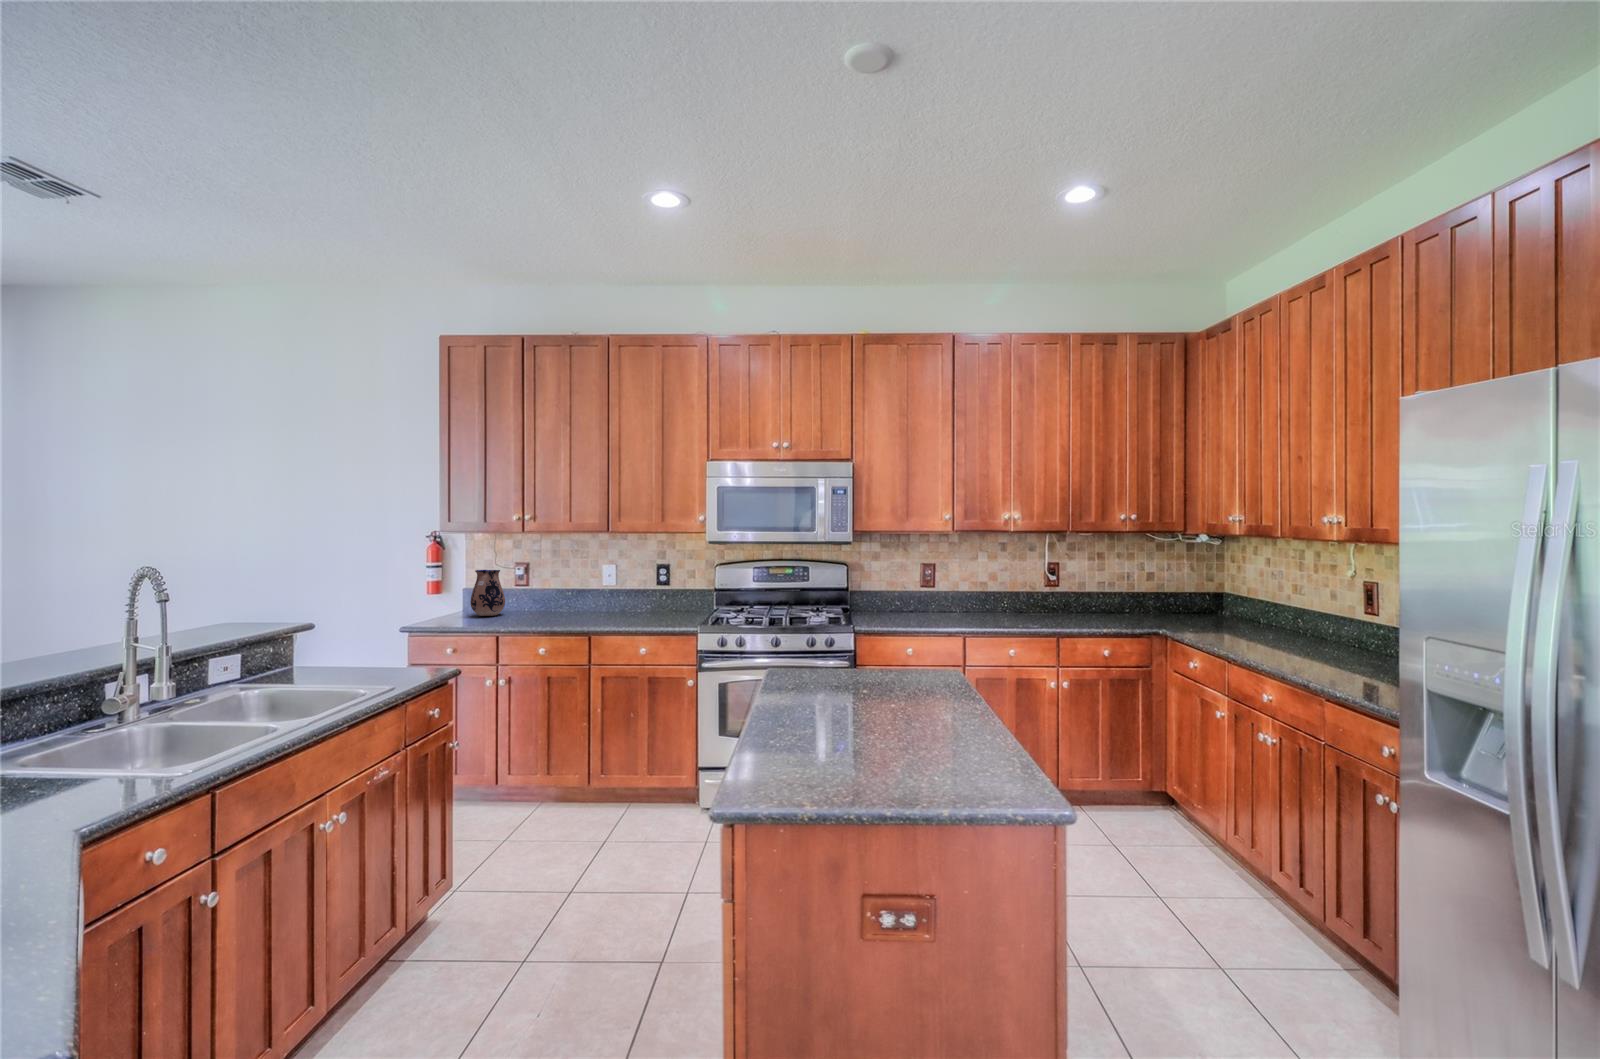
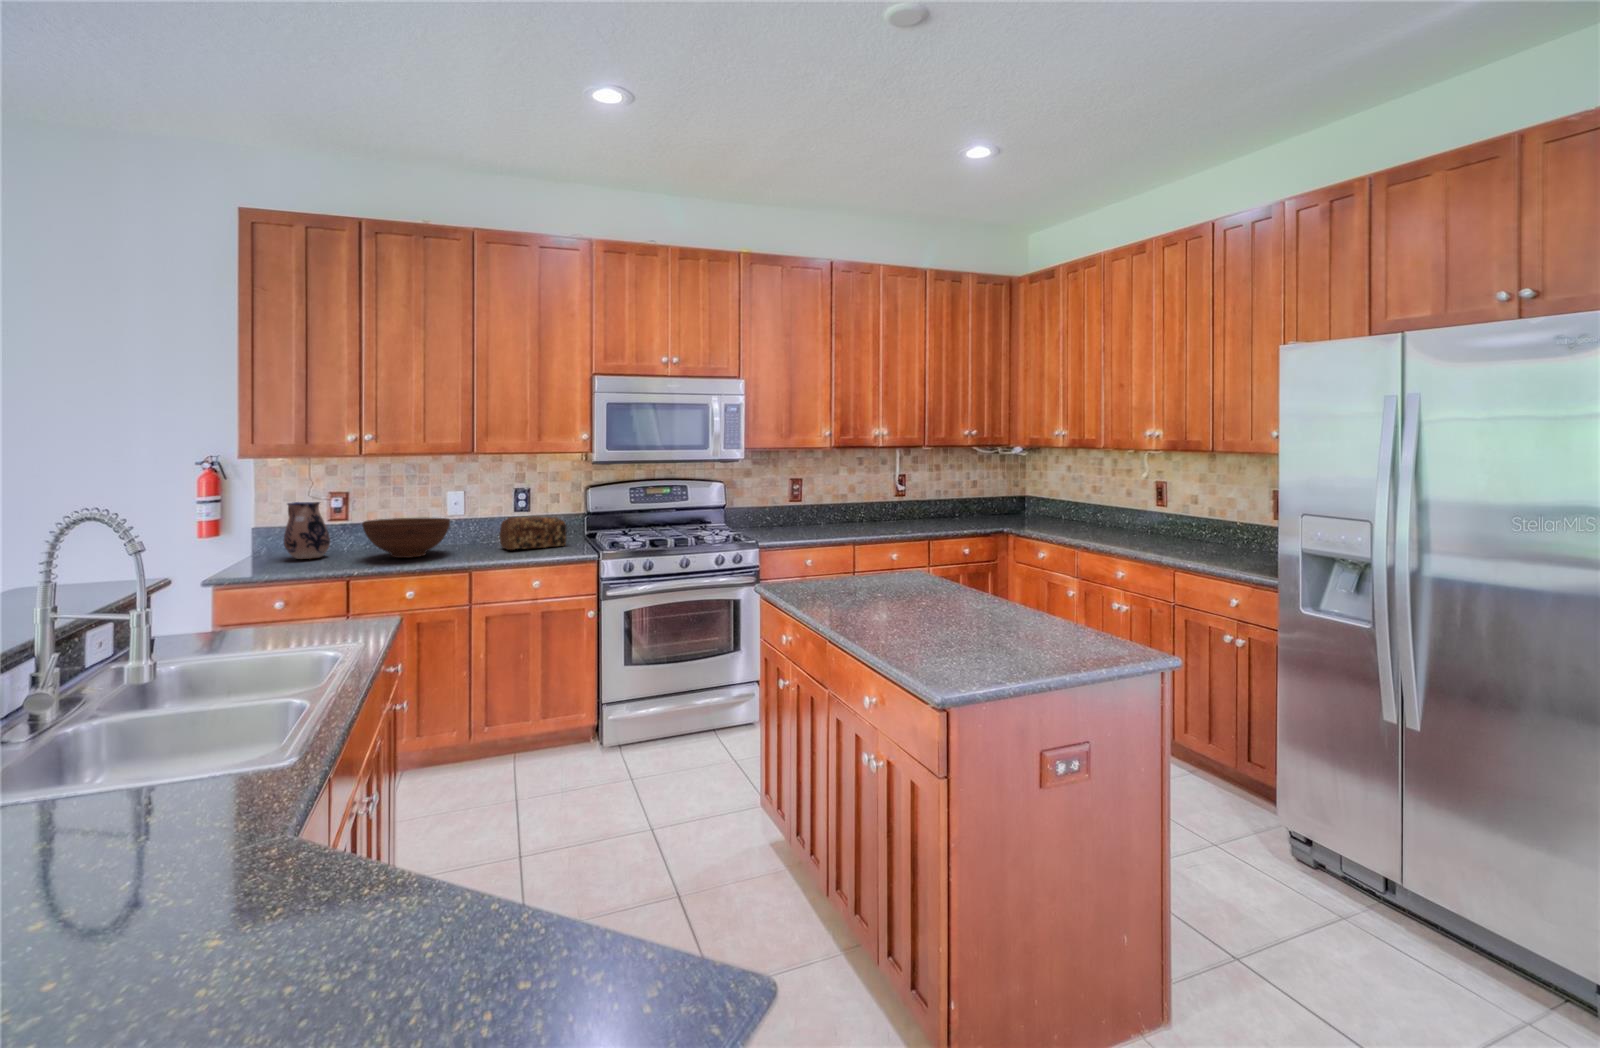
fruit bowl: none [517,586,587,620] -> present [362,518,450,558]
bread loaf: none [627,590,681,619] -> present [499,516,567,550]

